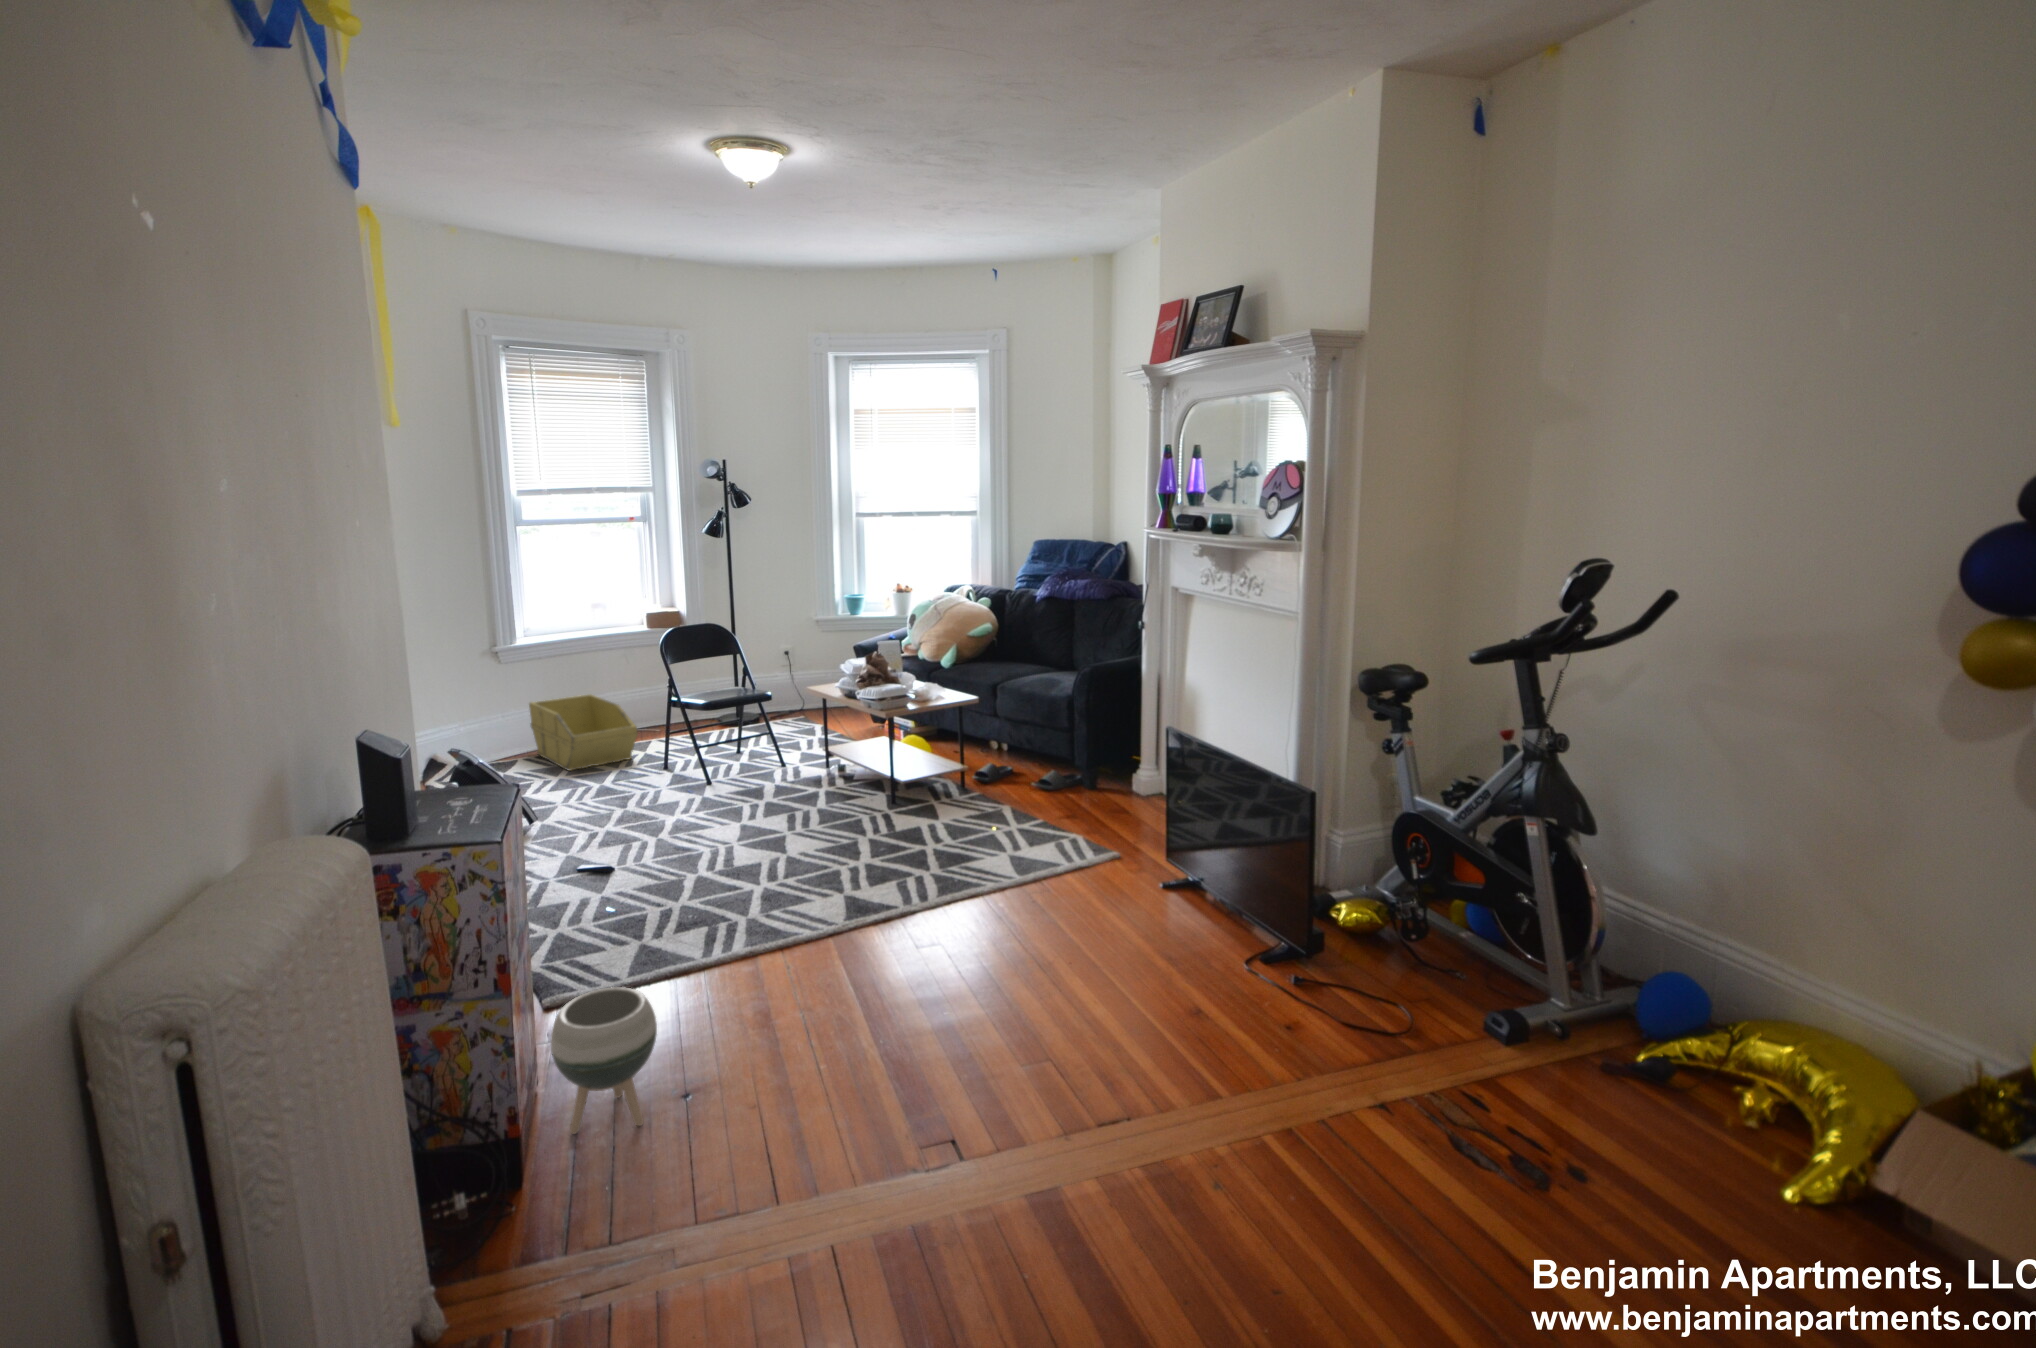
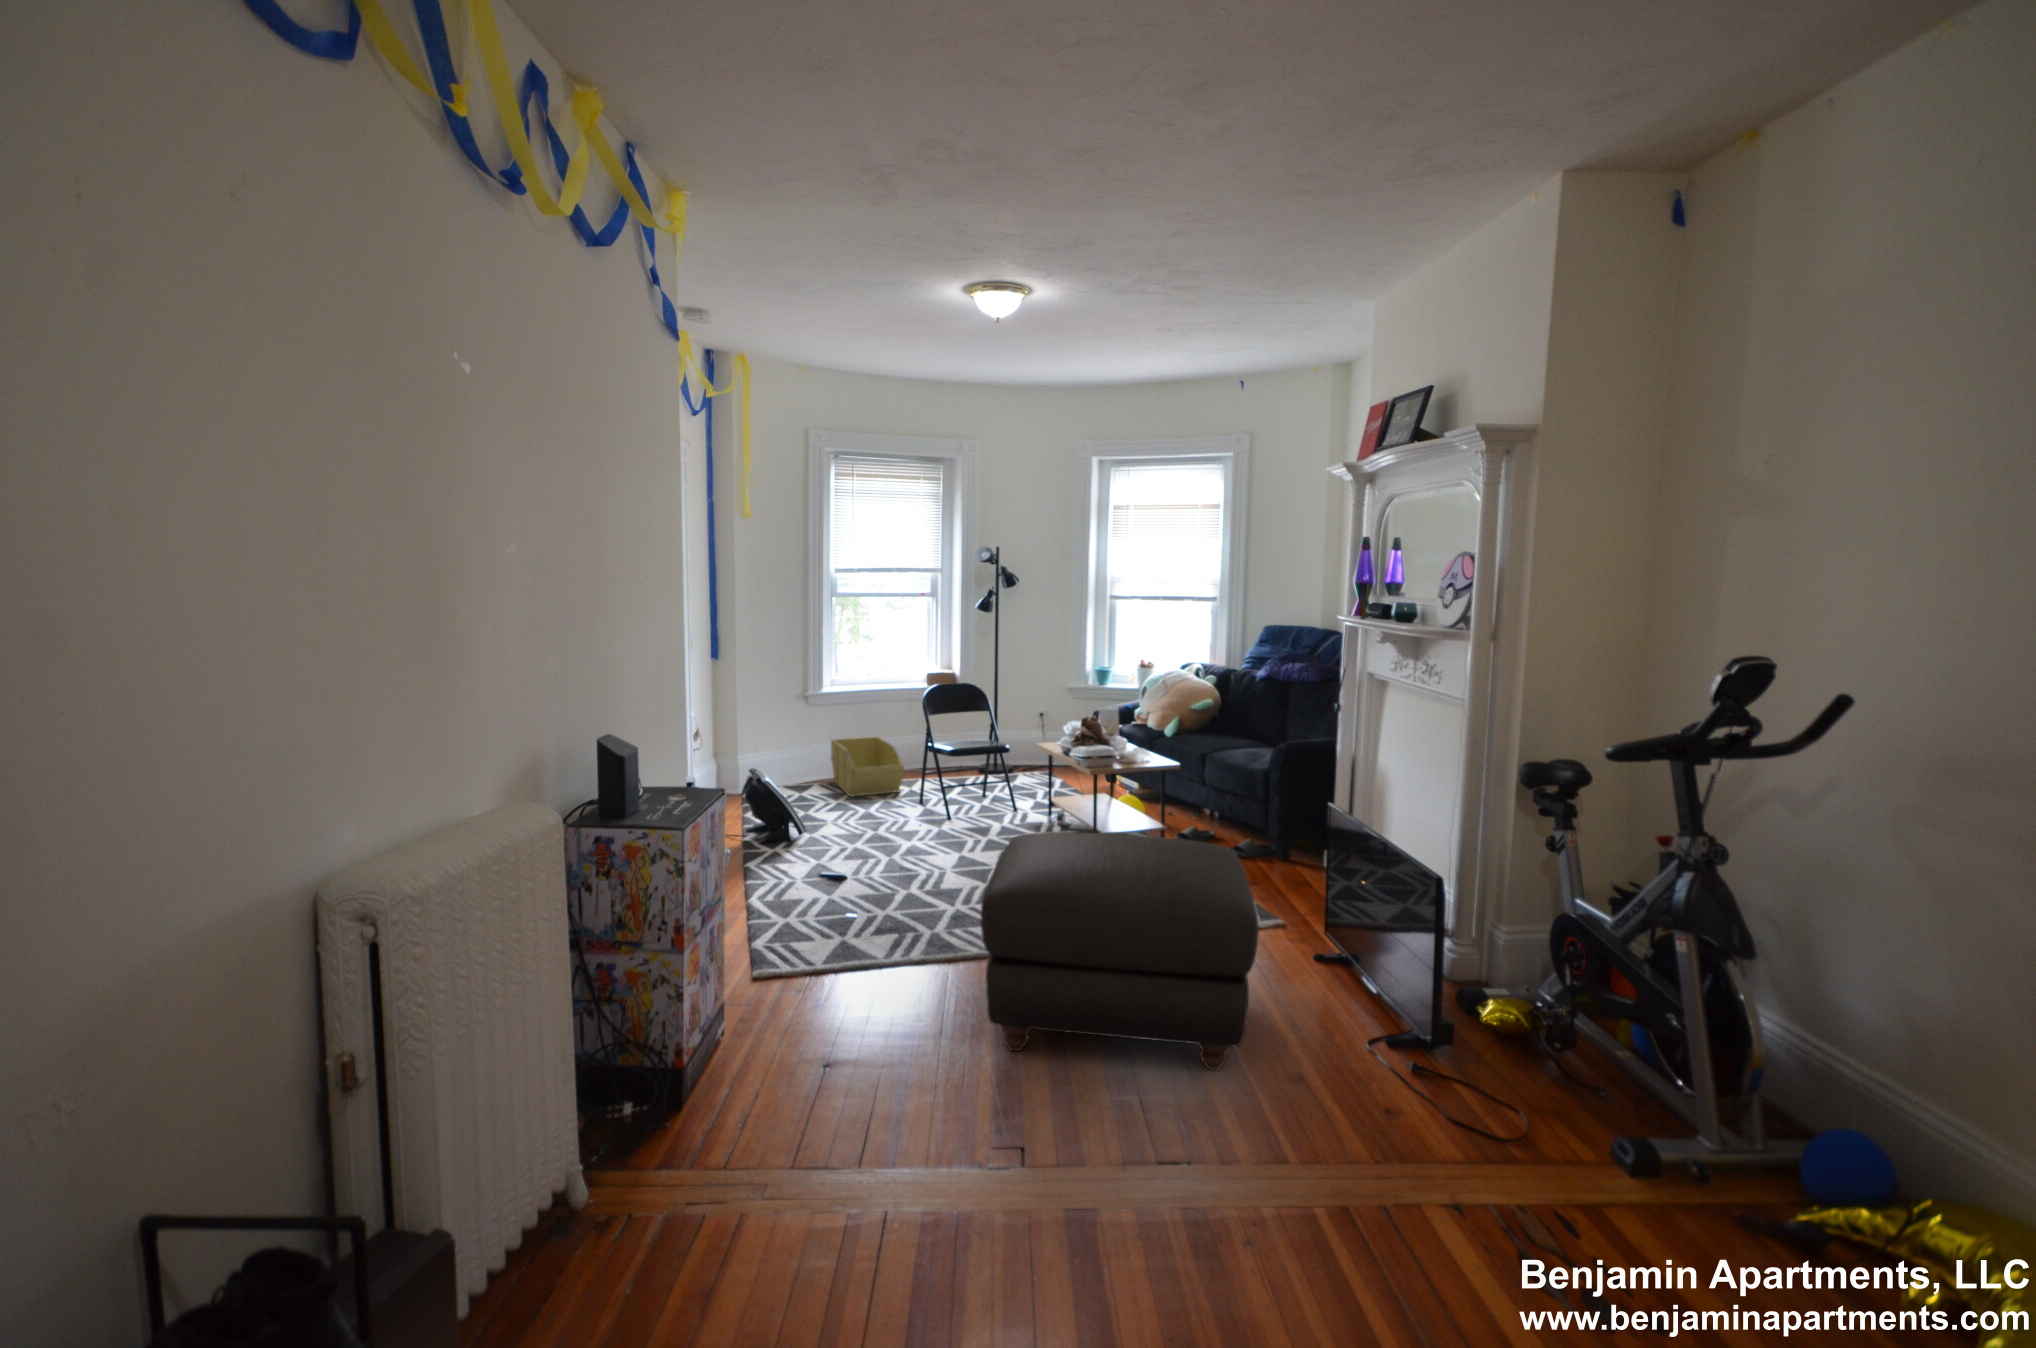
ottoman: none [854,779,1161,1034] -> present [981,832,1259,1070]
planter: present [550,987,657,1134] -> none [723,962,803,1079]

